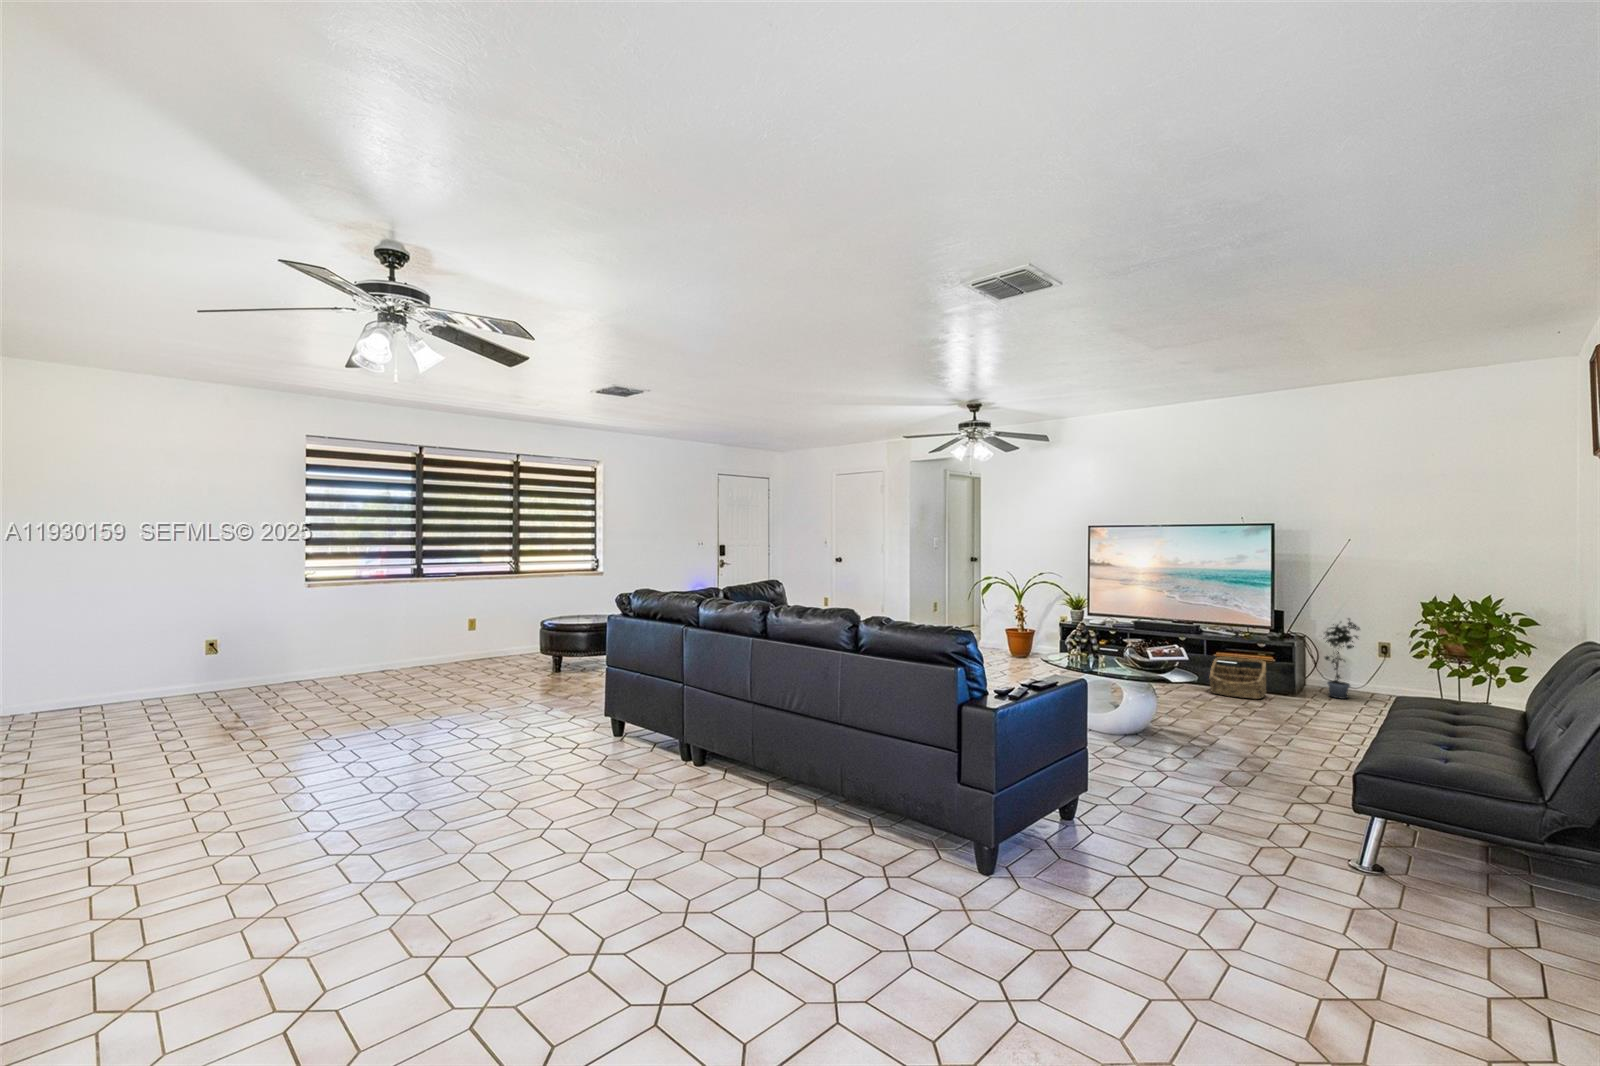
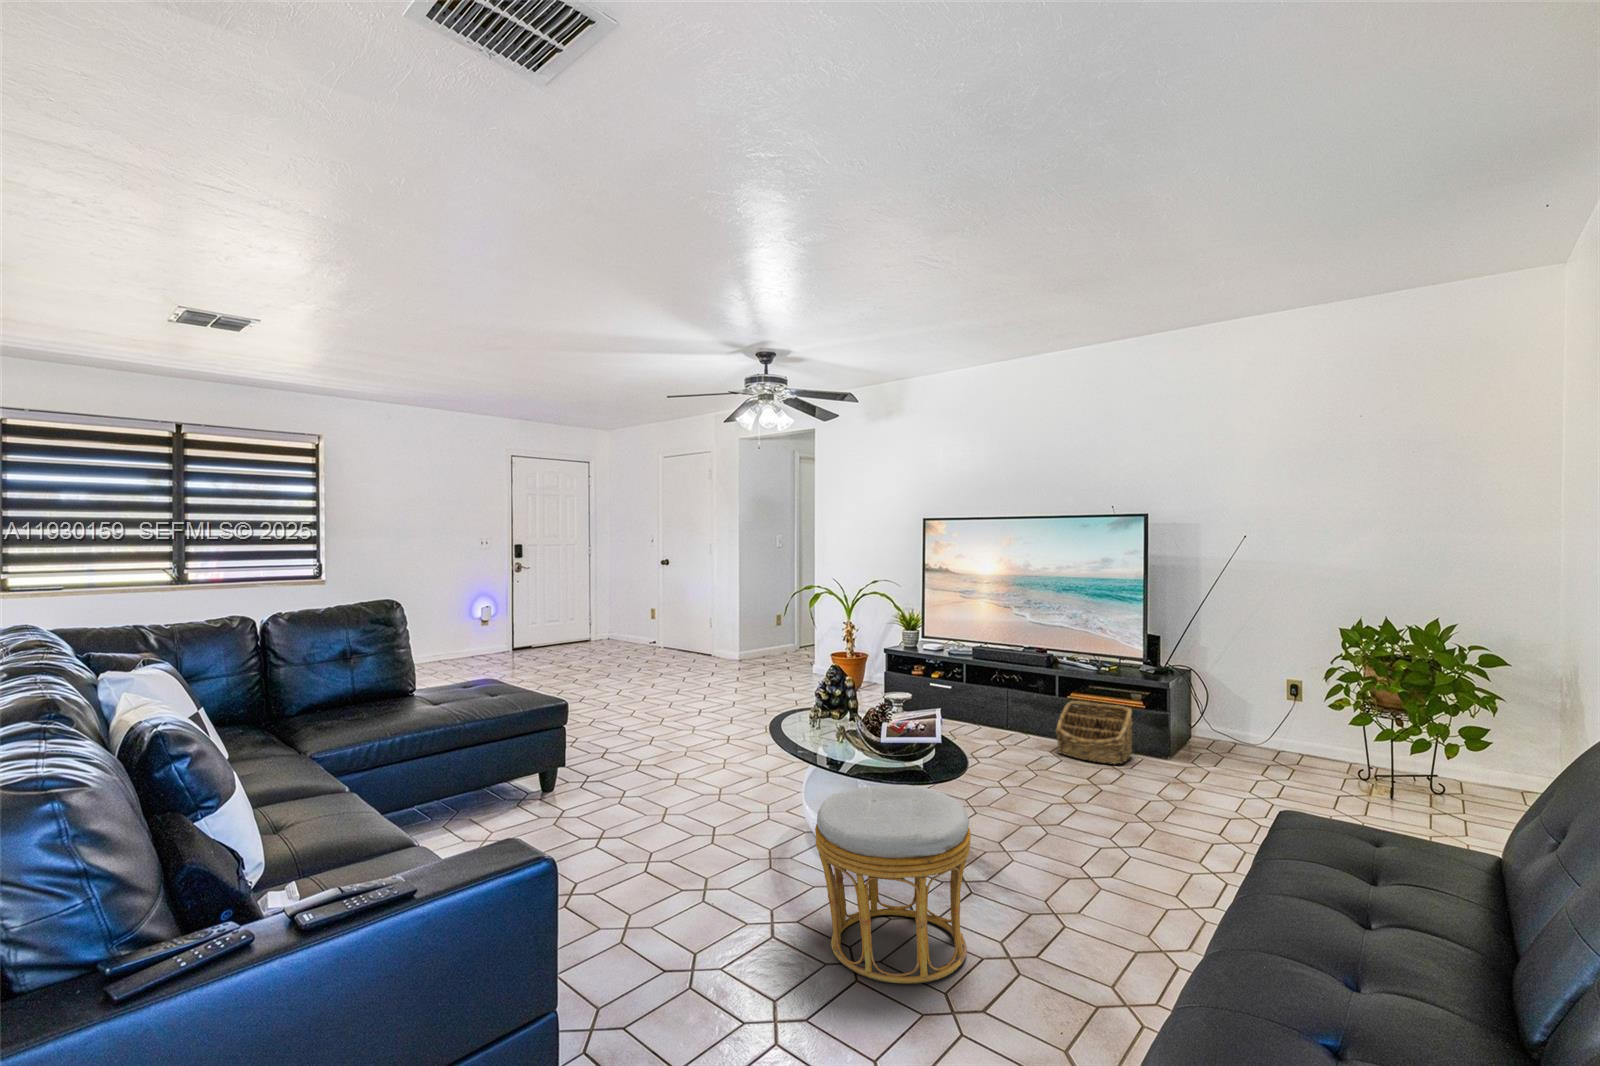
potted plant: present [1323,619,1360,699] -> none [1205,647,1262,762]
ottoman: none [1130,688,1227,785] -> present [815,785,971,984]

